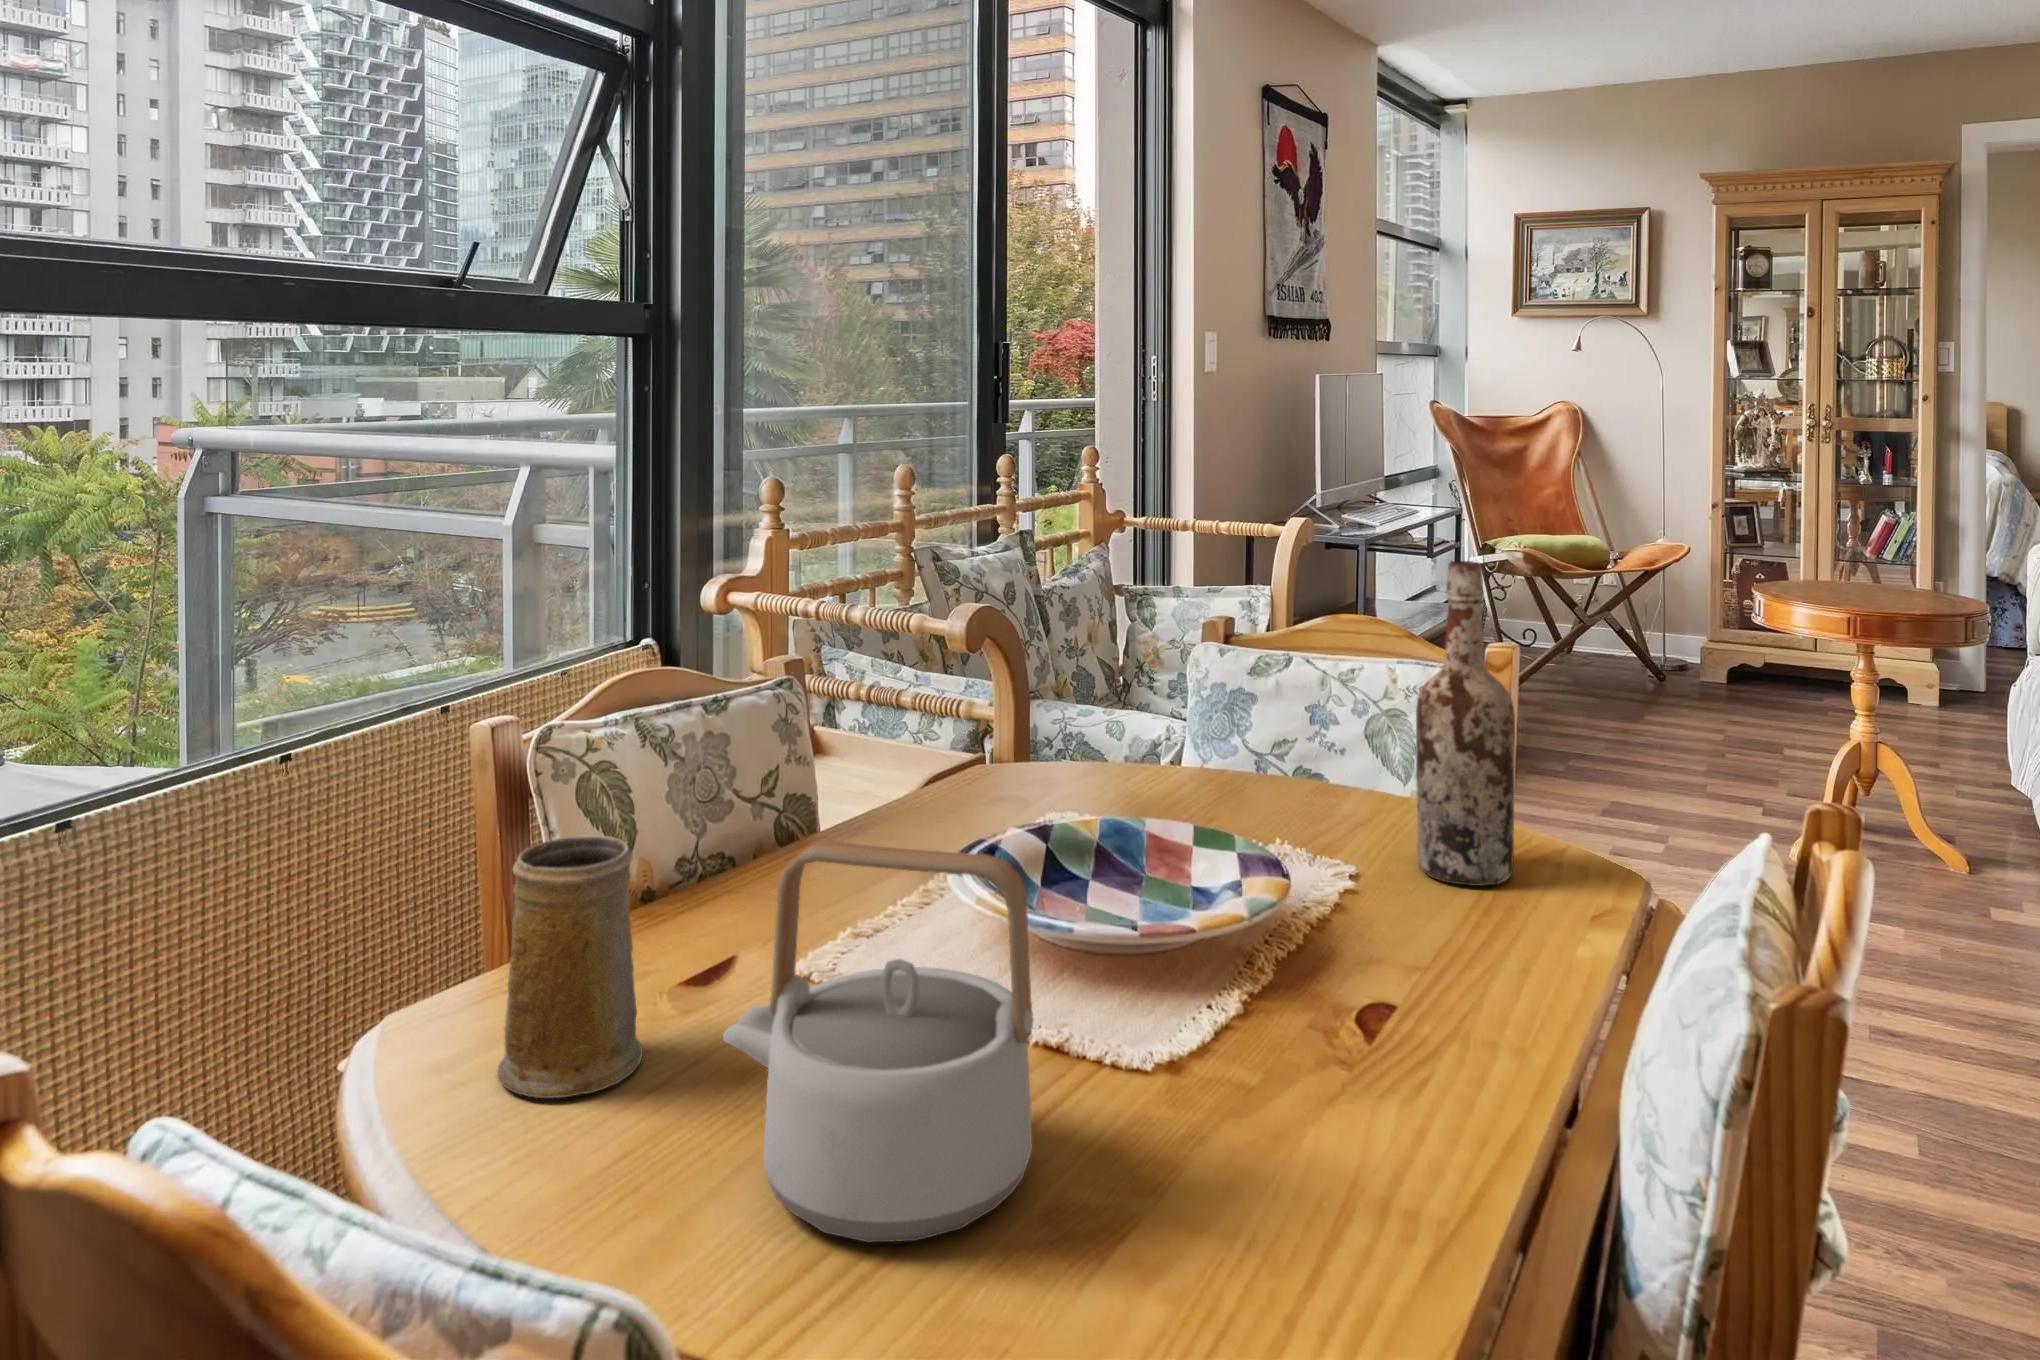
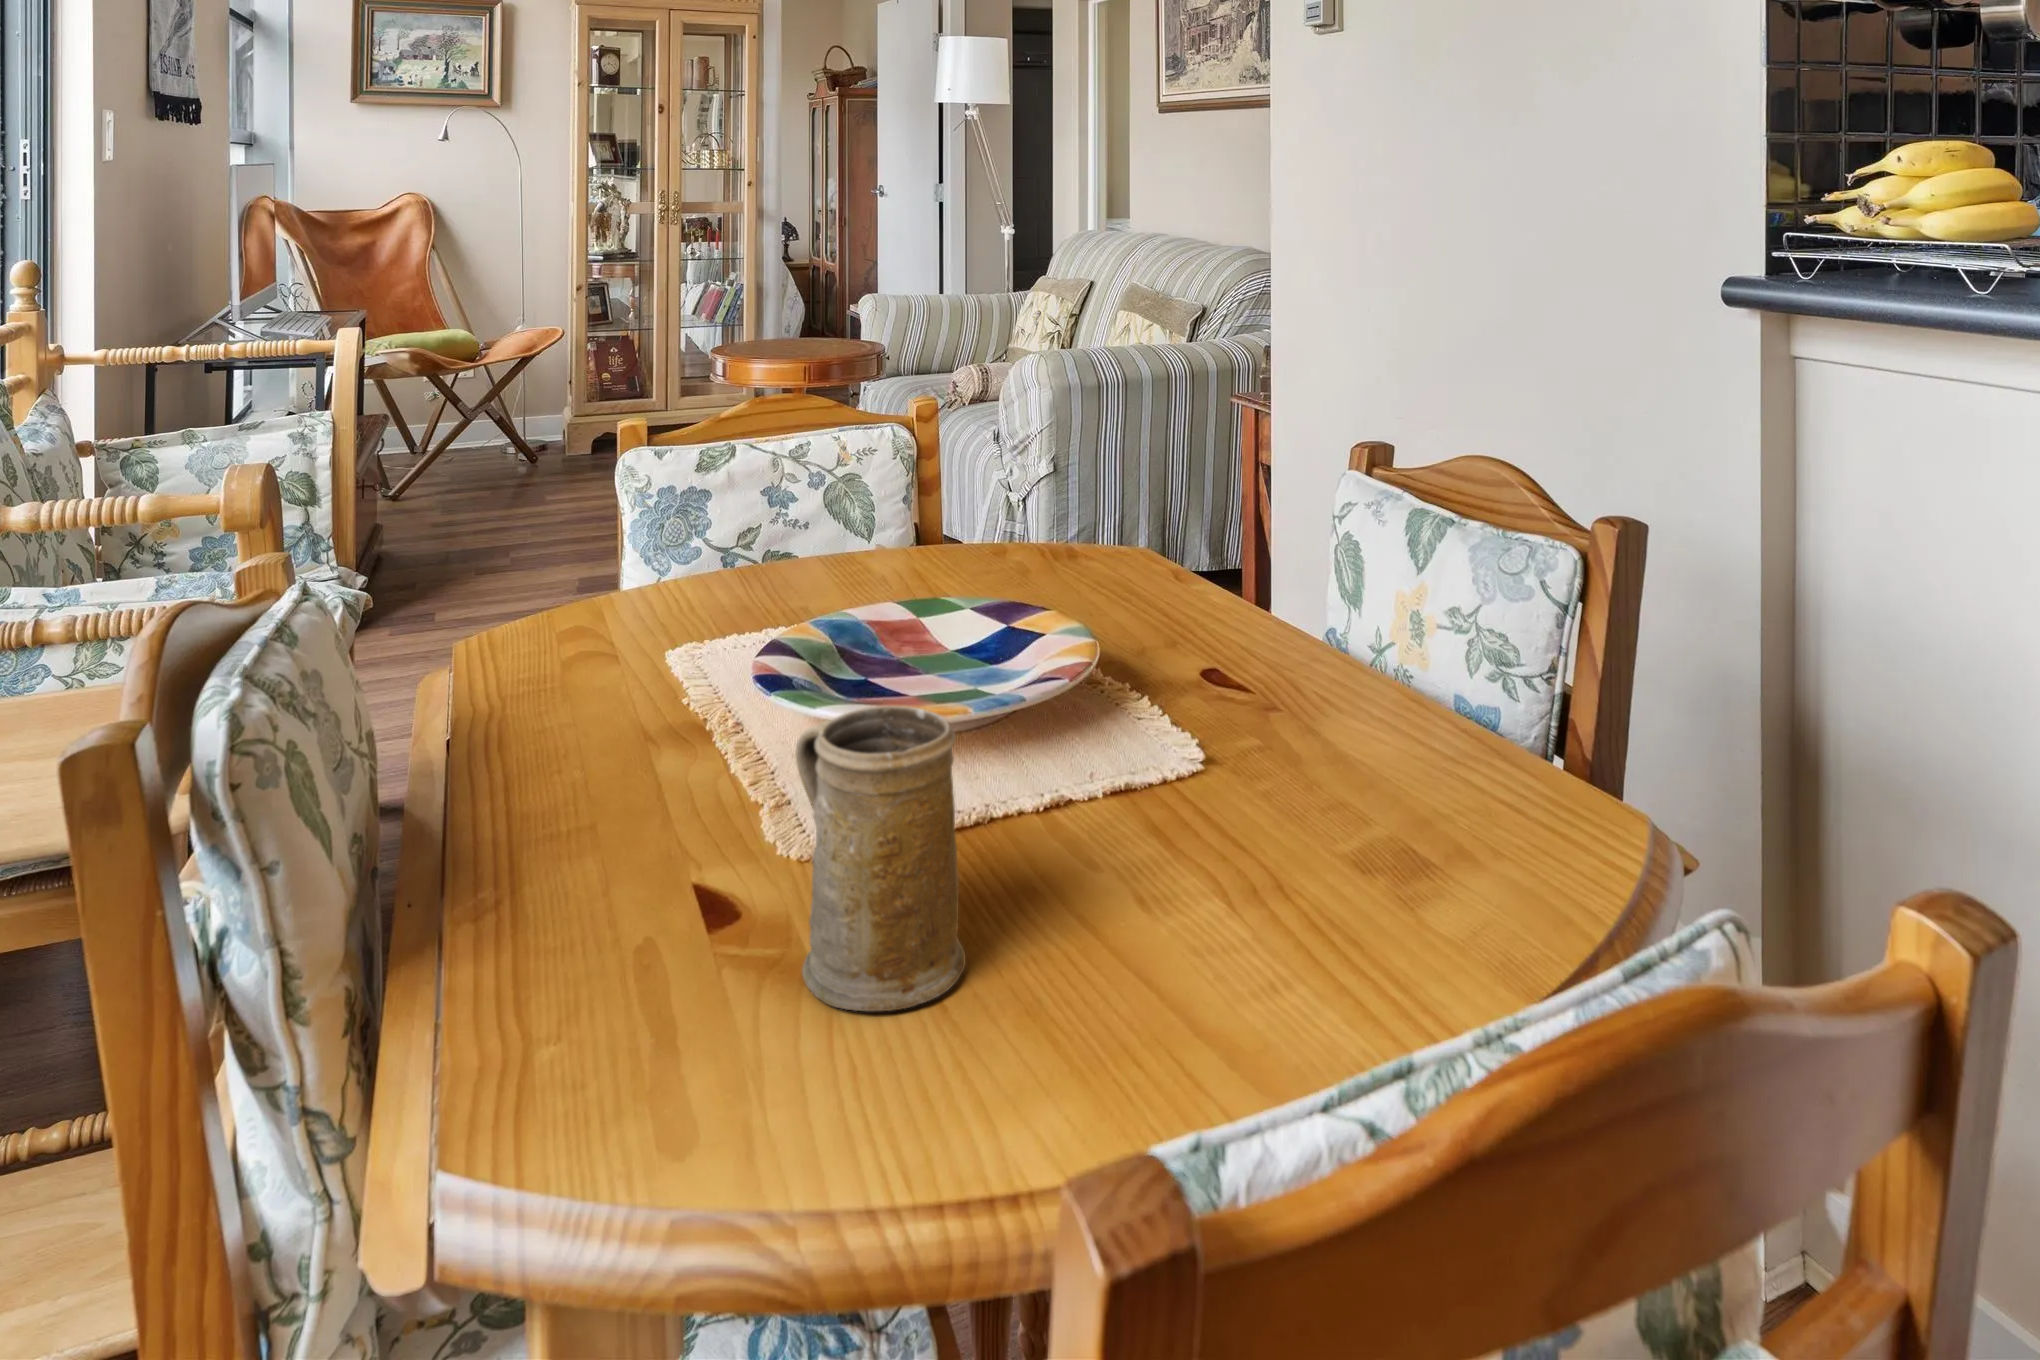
wine bottle: present [1416,561,1515,886] -> none [1049,327,1128,589]
teapot: present [723,841,1034,1242] -> none [1151,587,1402,933]

